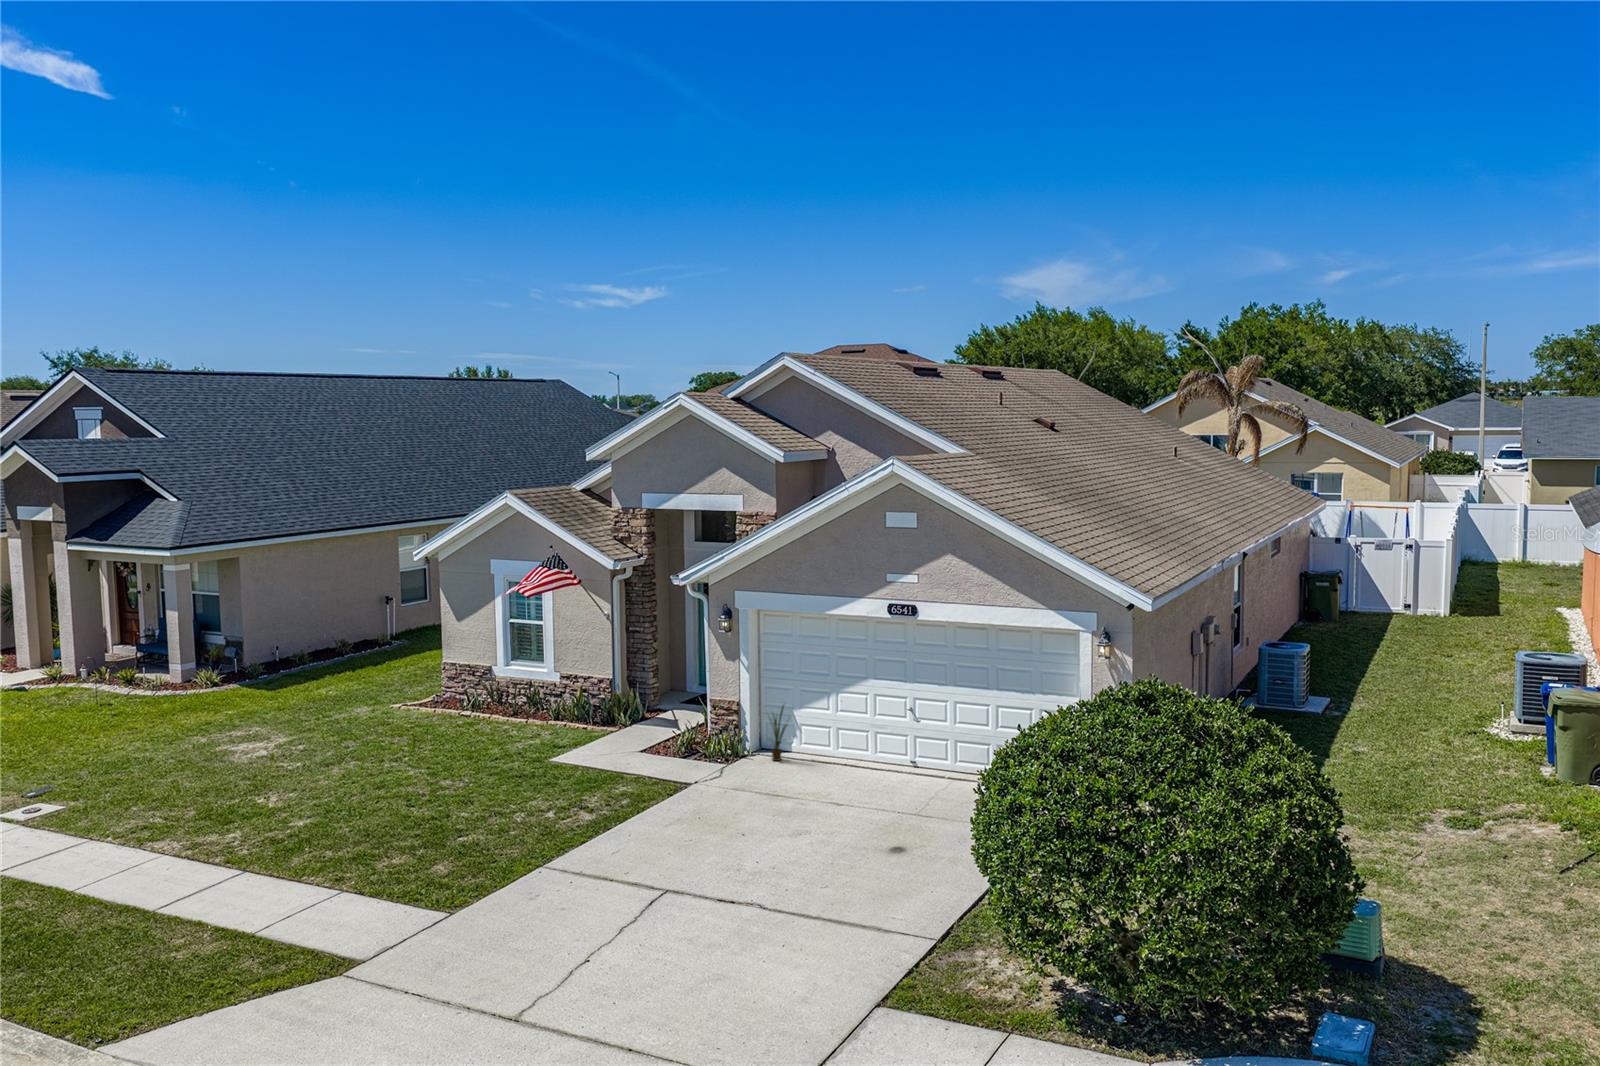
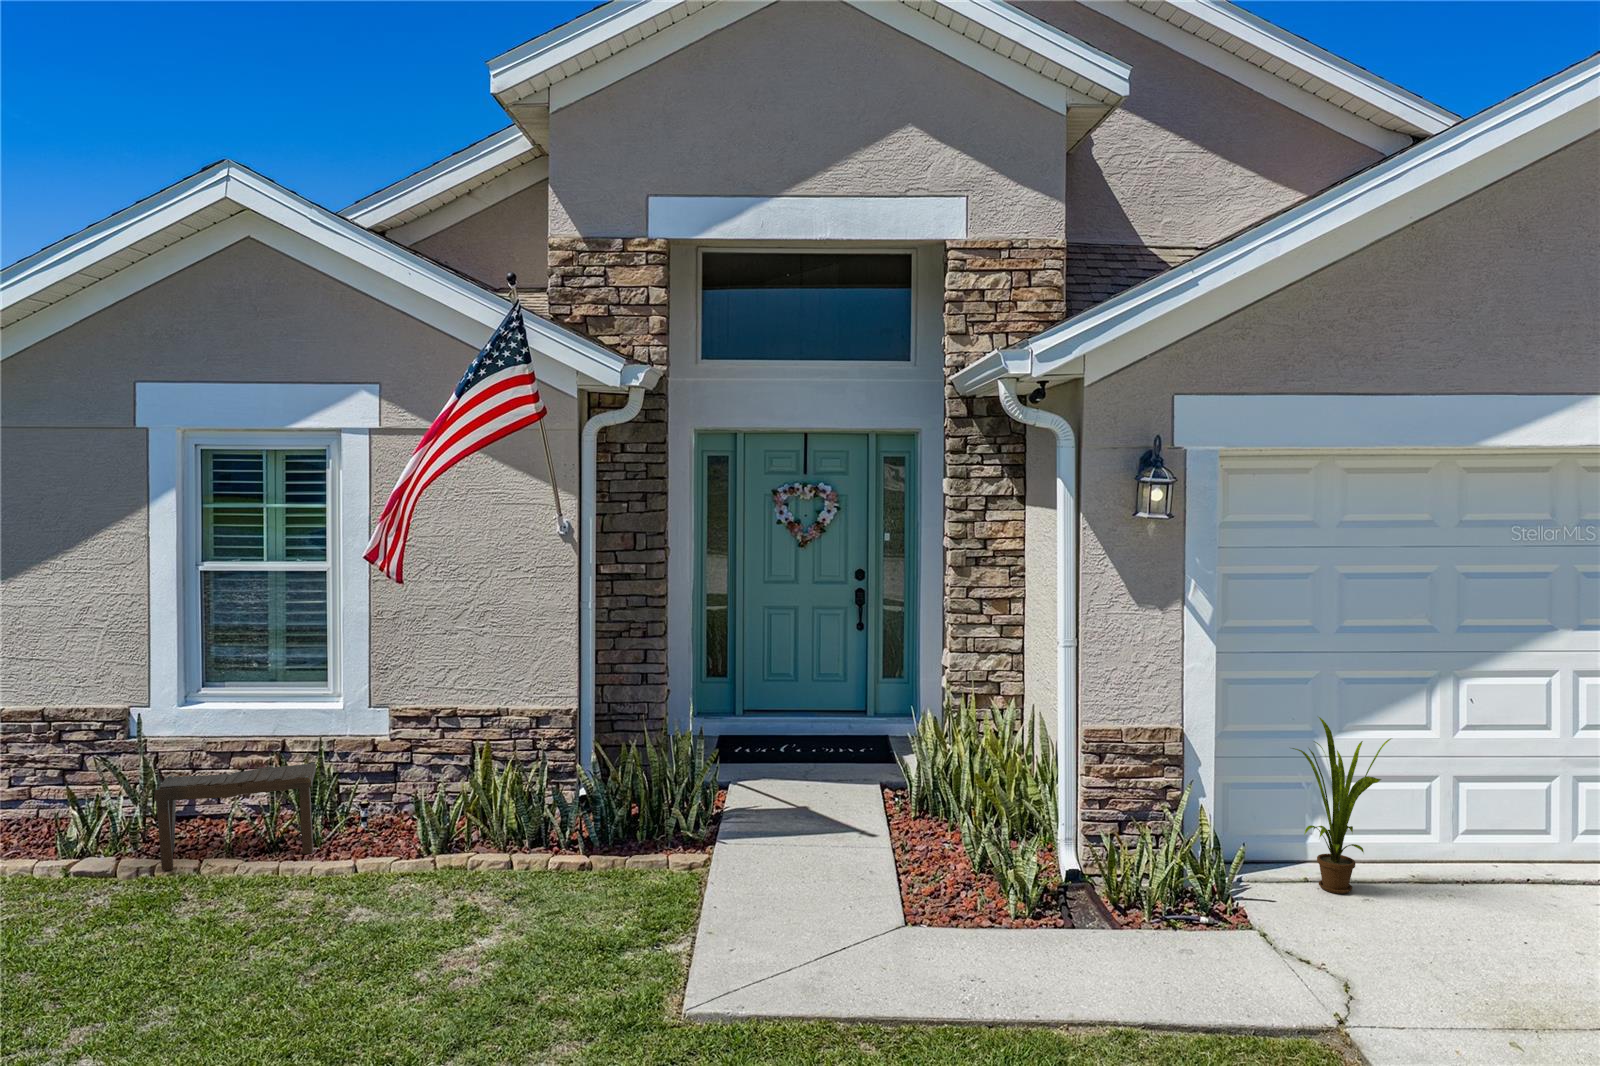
bench: none [488,689,536,716] -> present [154,763,316,871]

